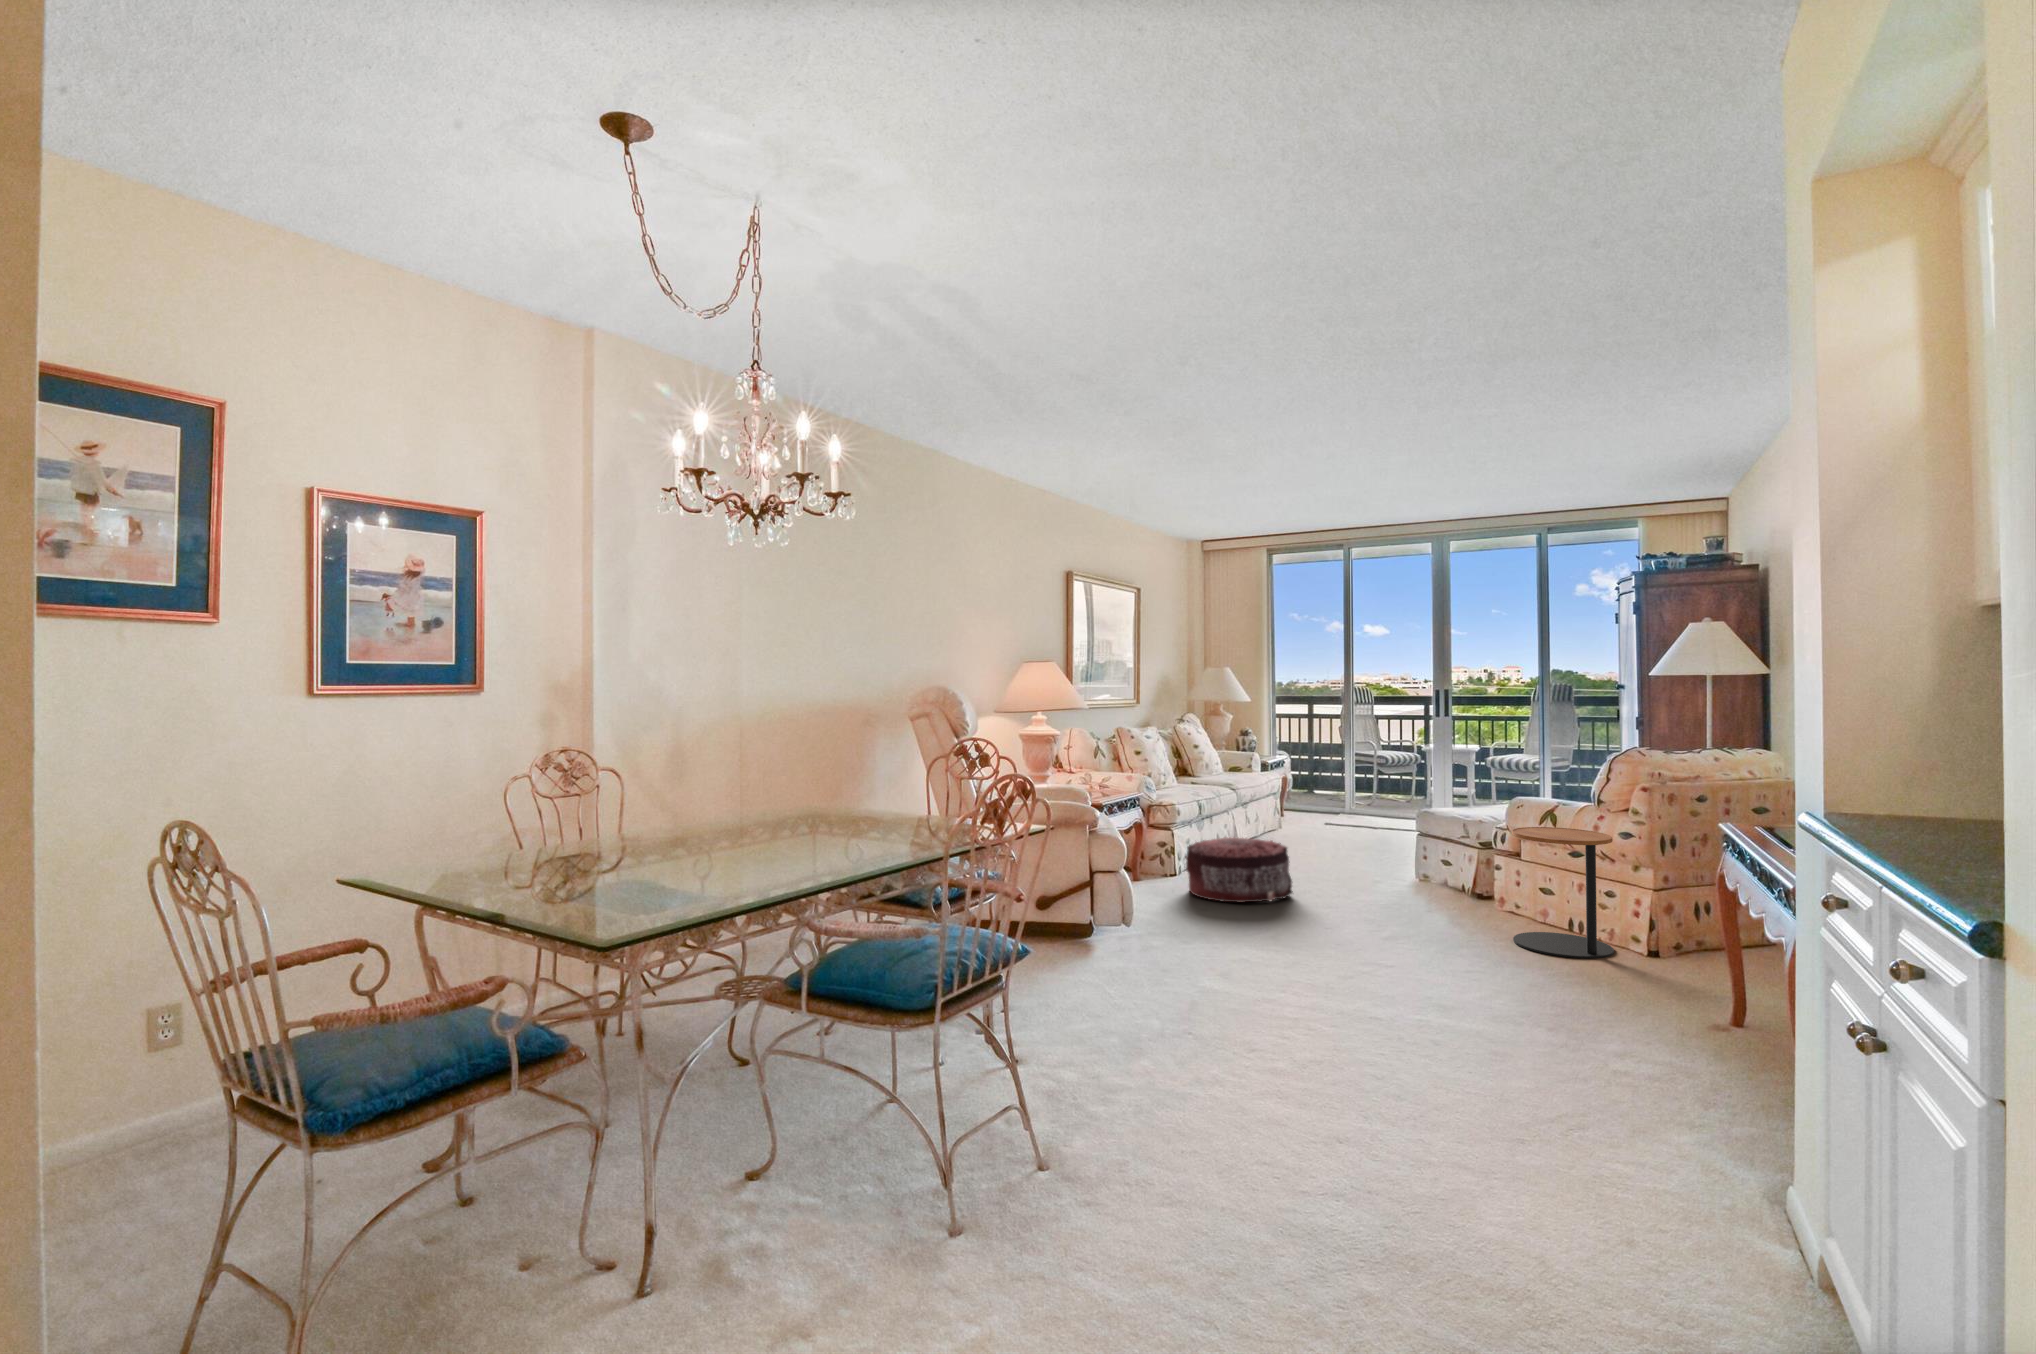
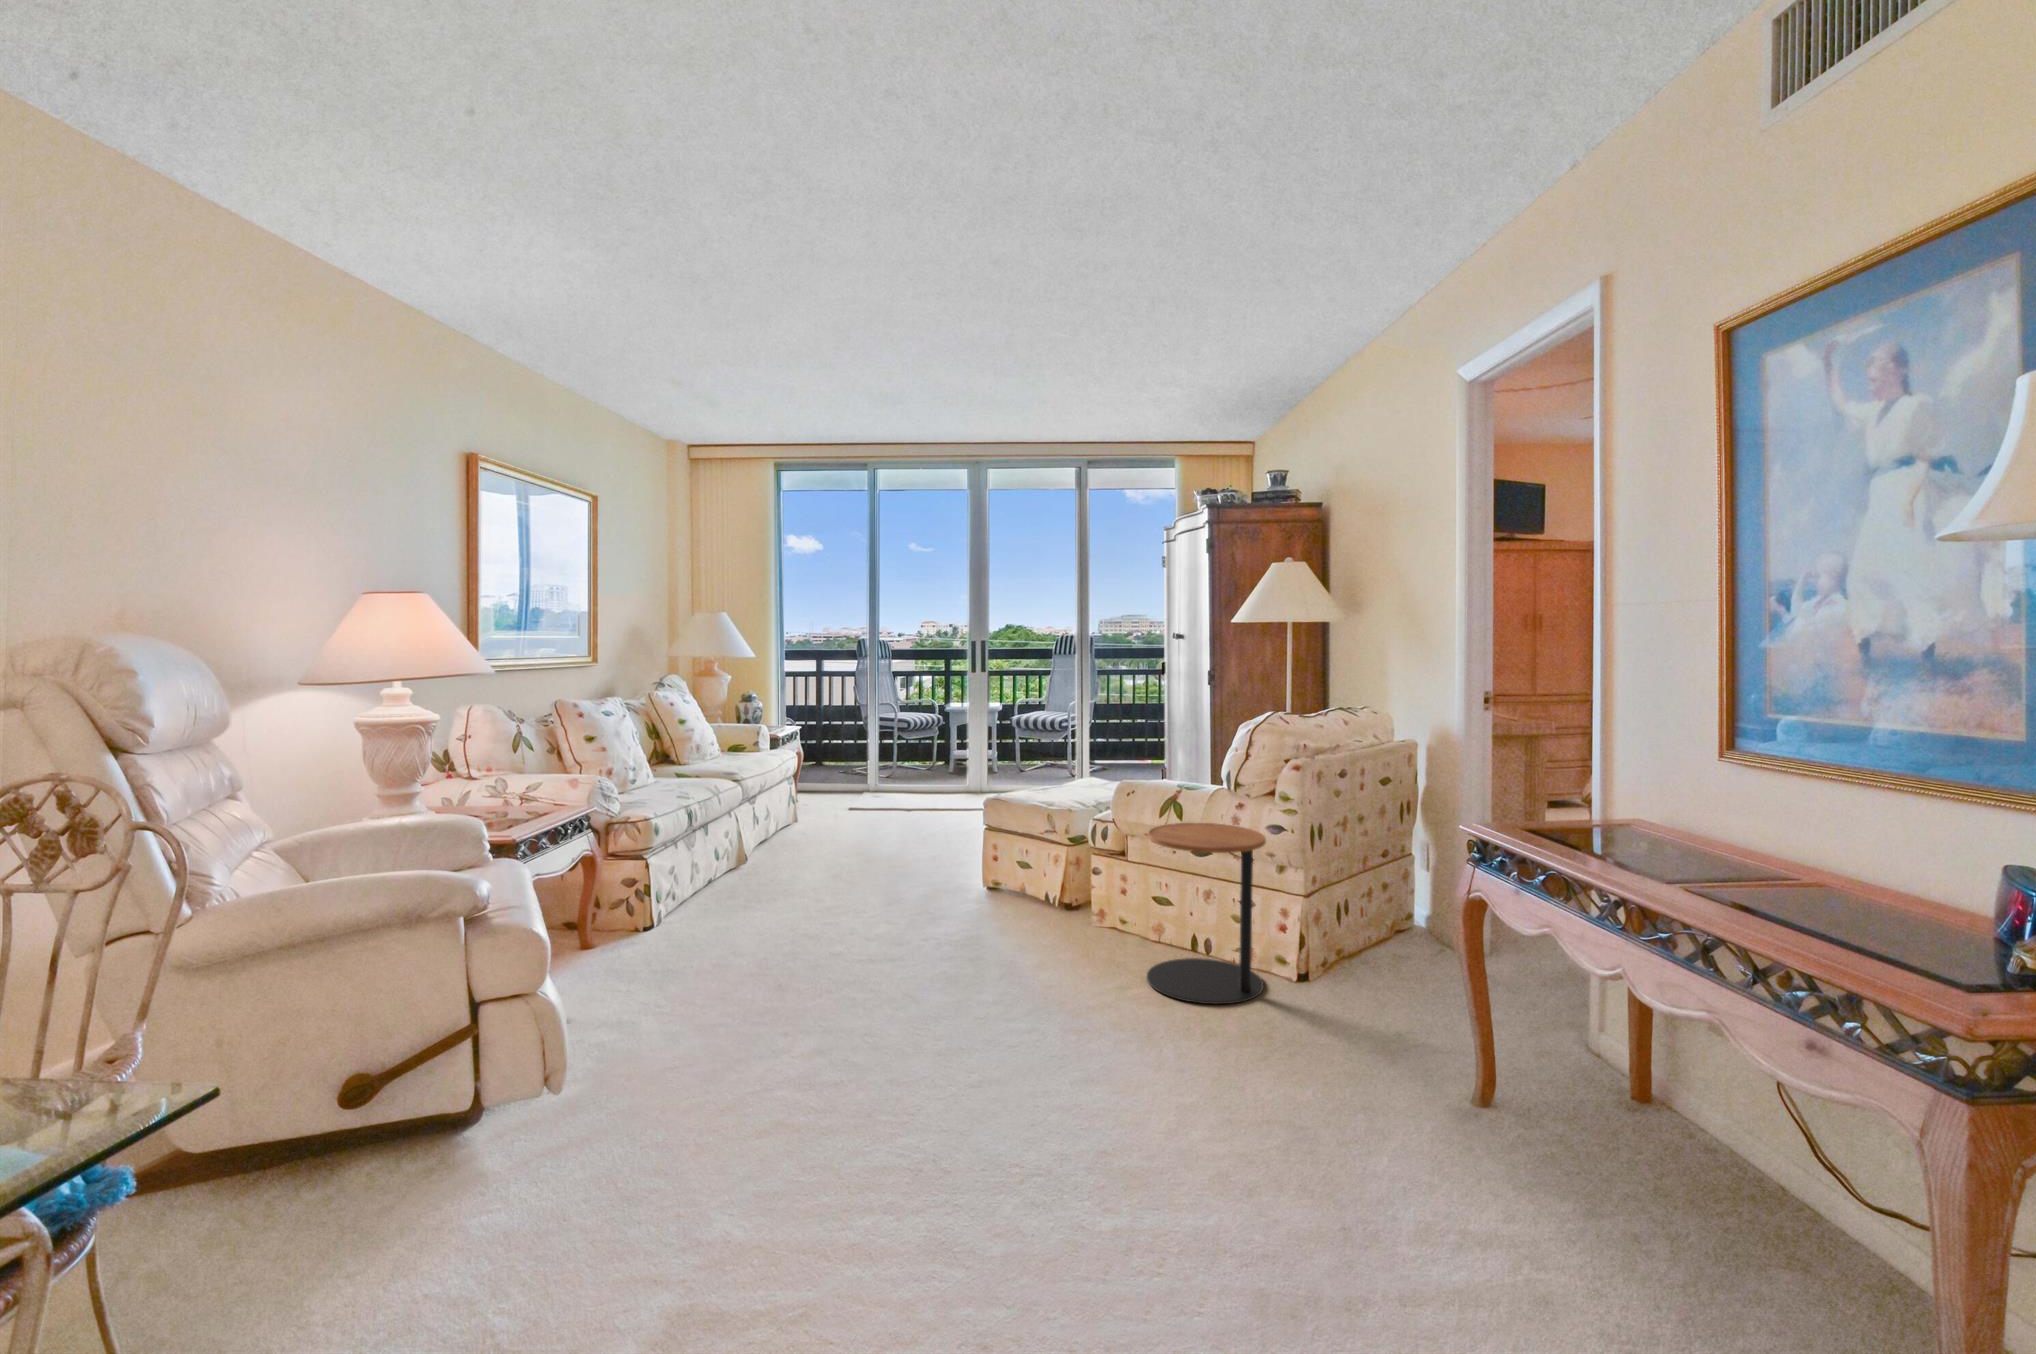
pouf: present [1185,837,1293,902] -> none [672,861,841,977]

